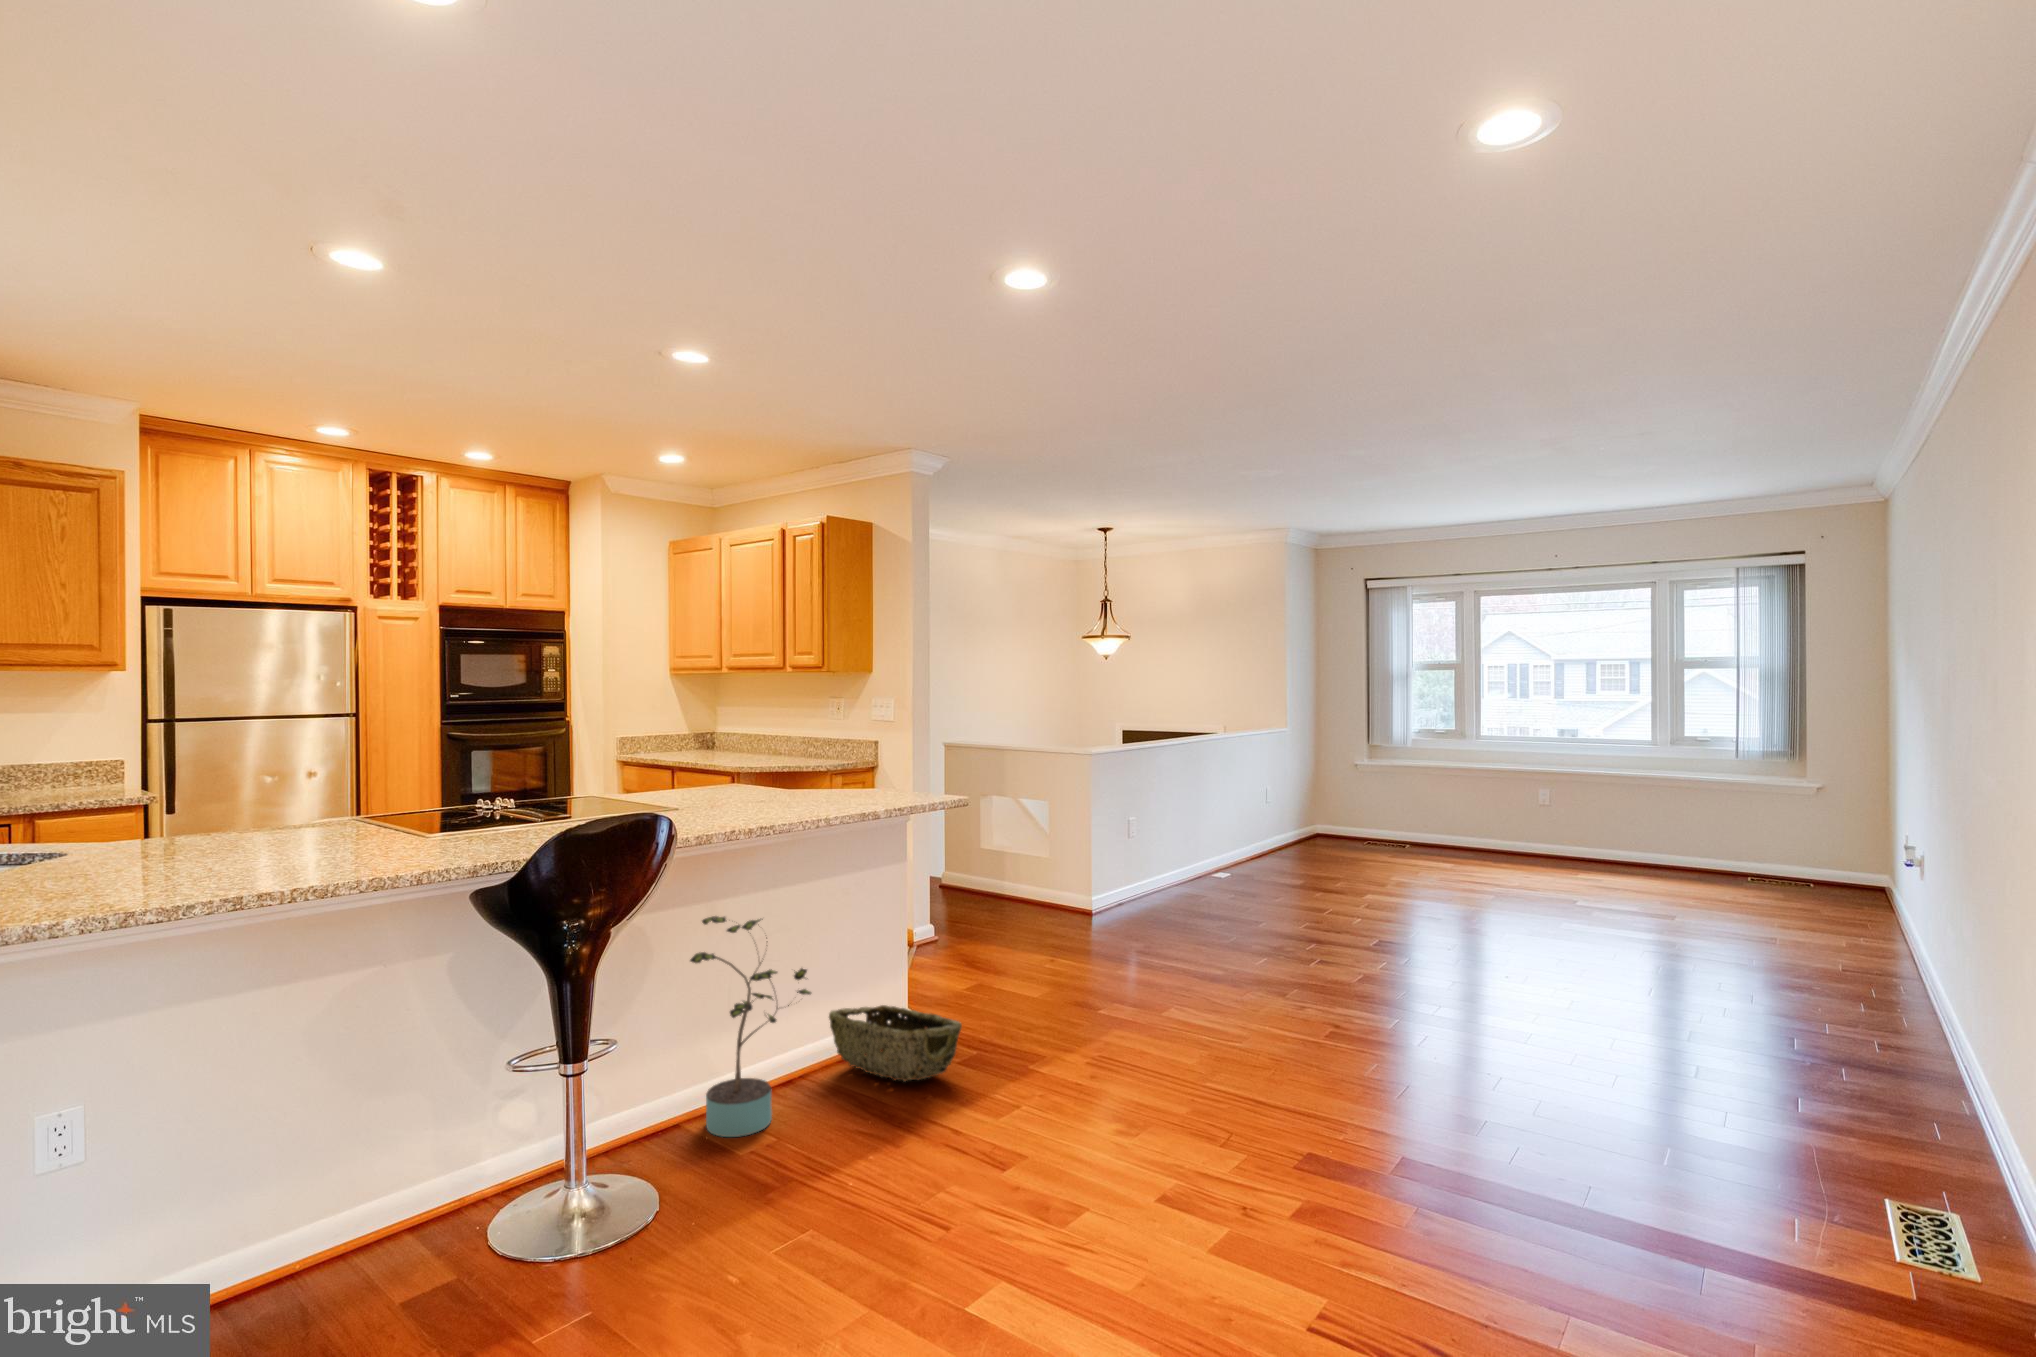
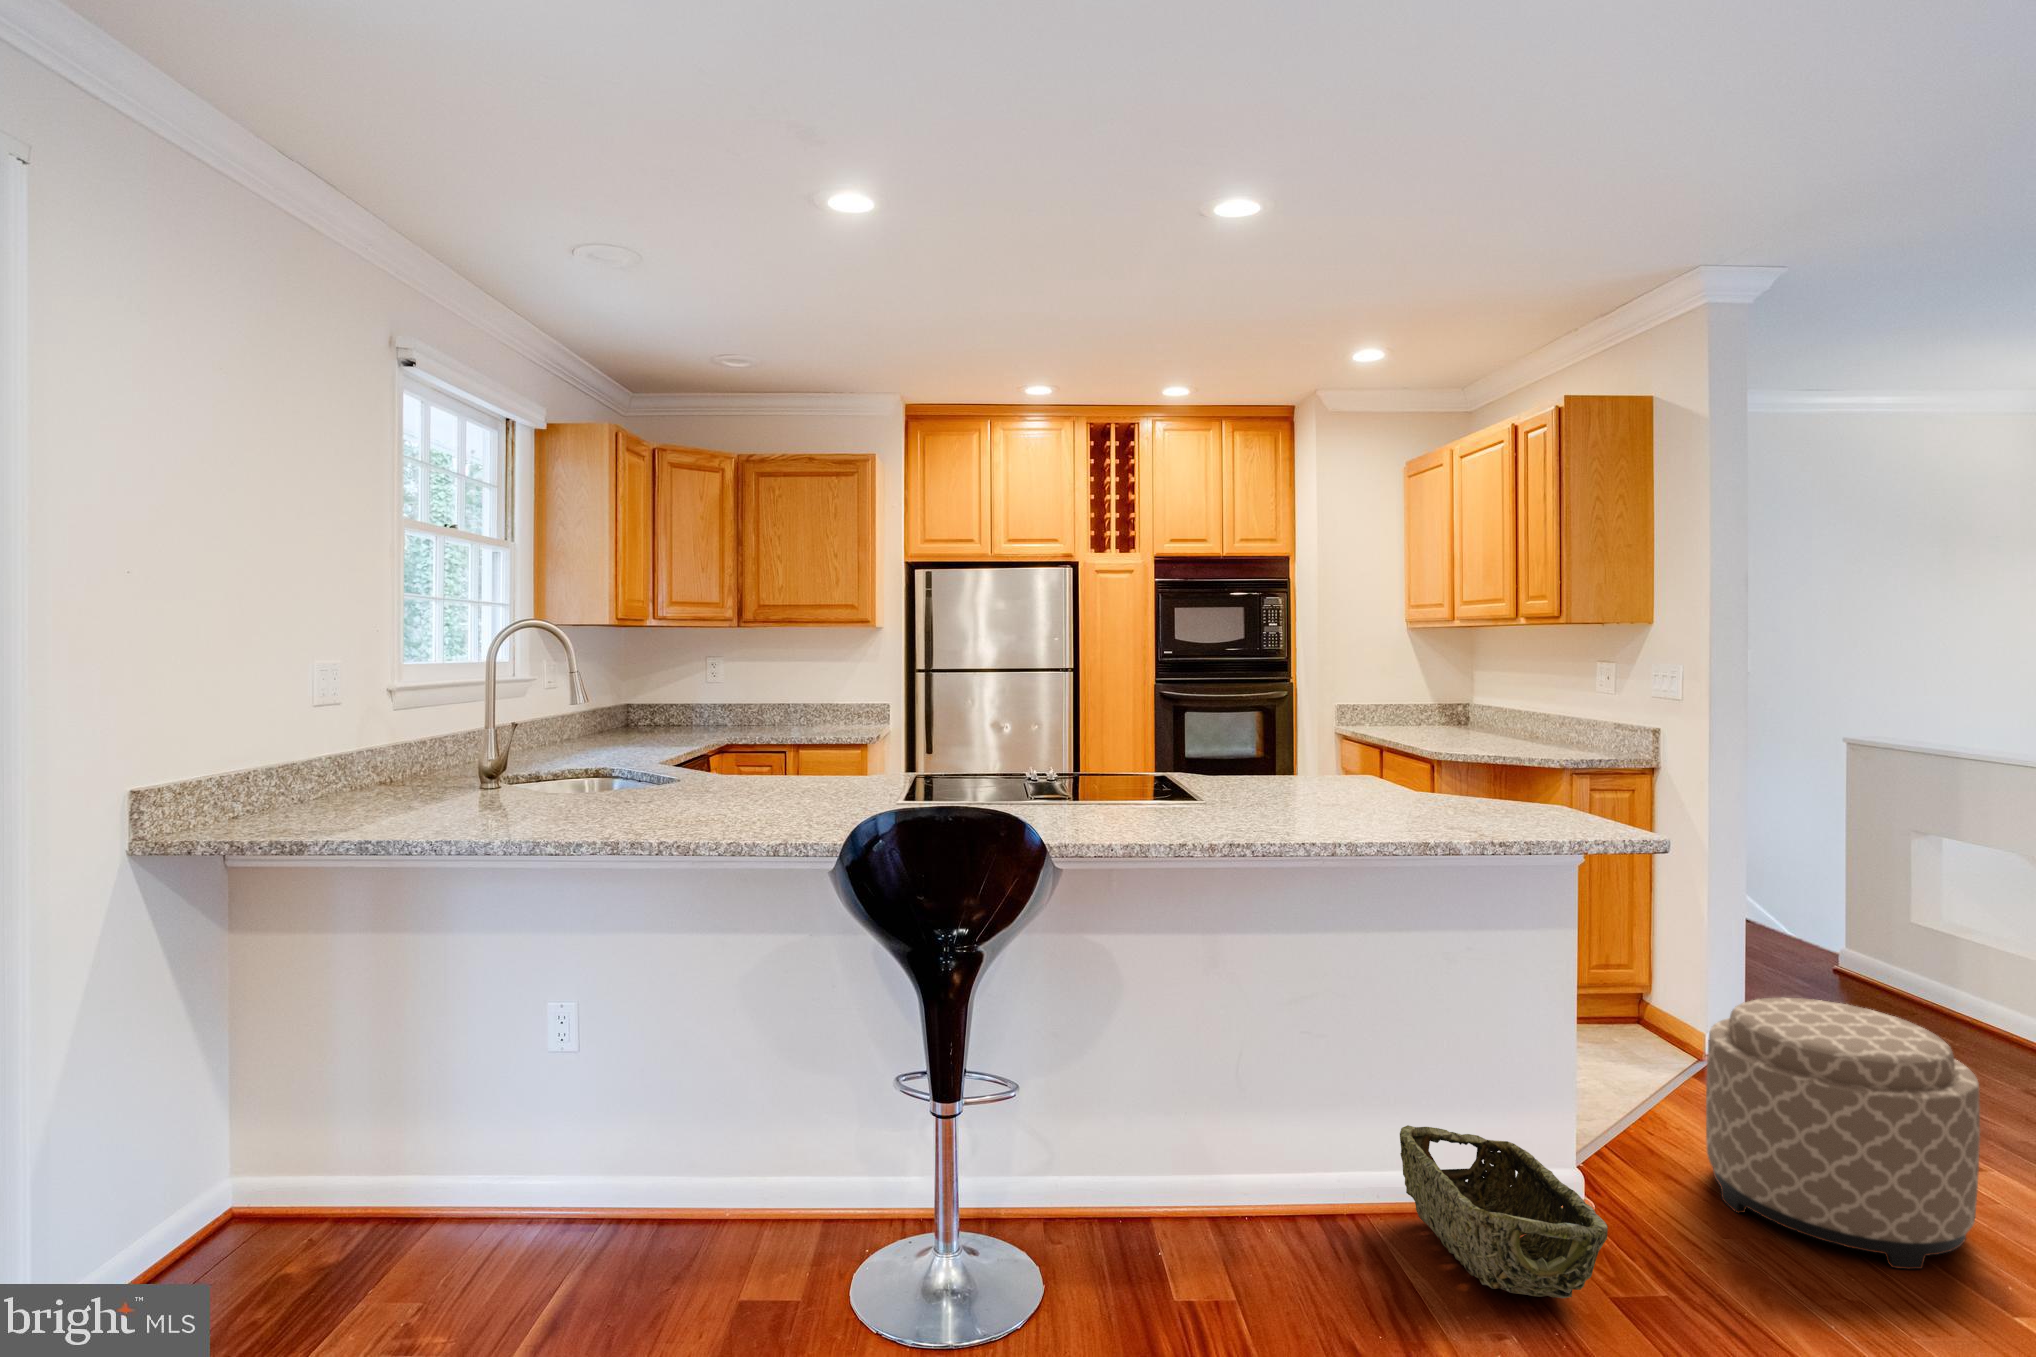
ottoman: none [960,886,1078,1014] -> present [1706,998,1980,1269]
potted plant: present [690,916,811,1137] -> none [1139,951,1317,1267]

